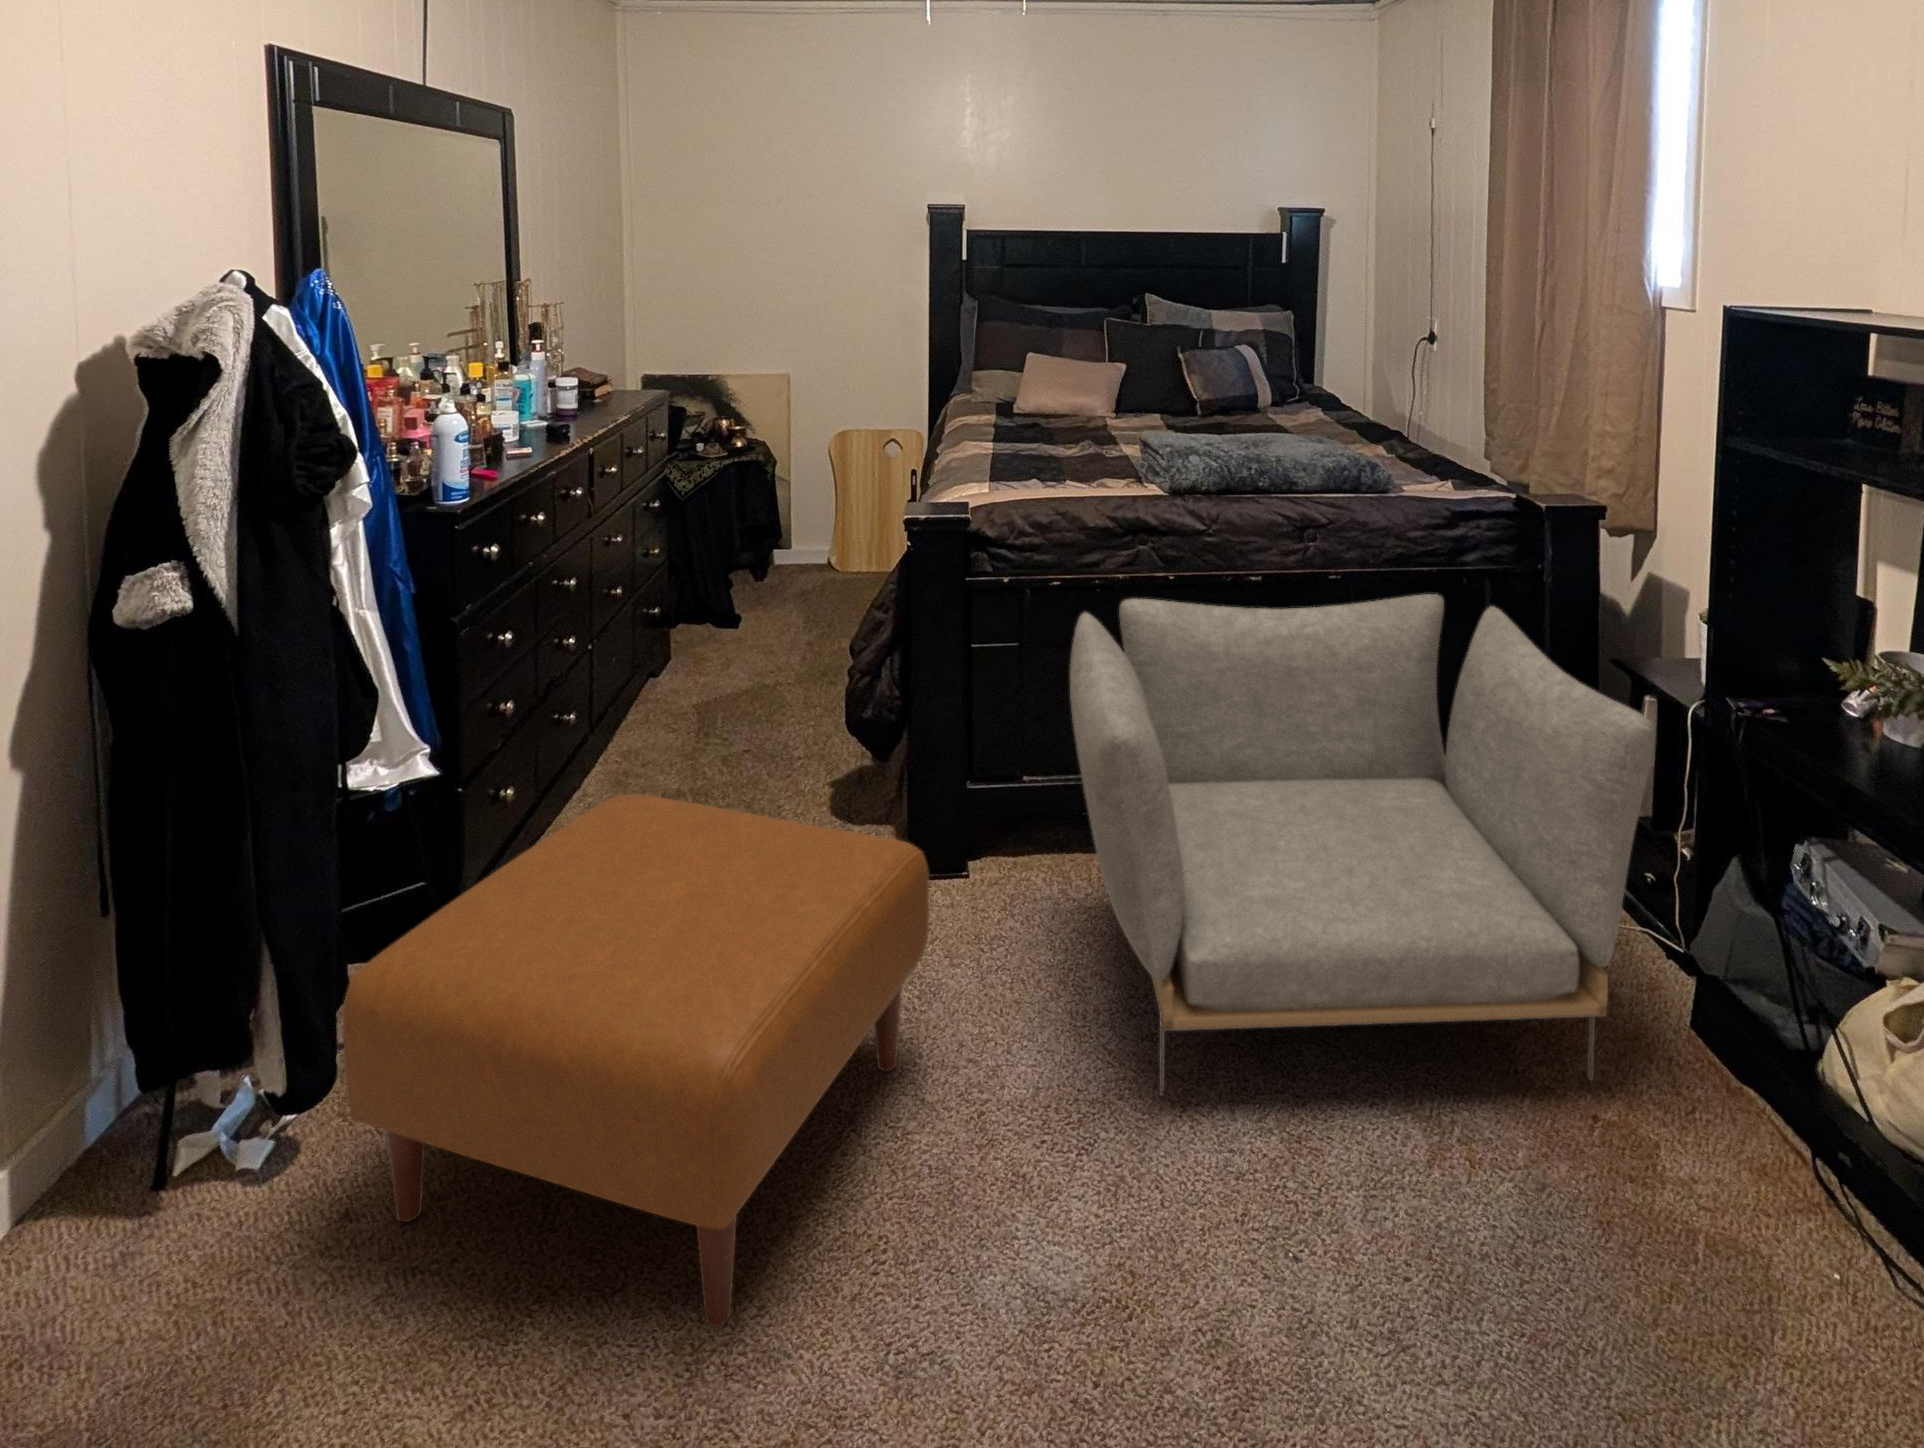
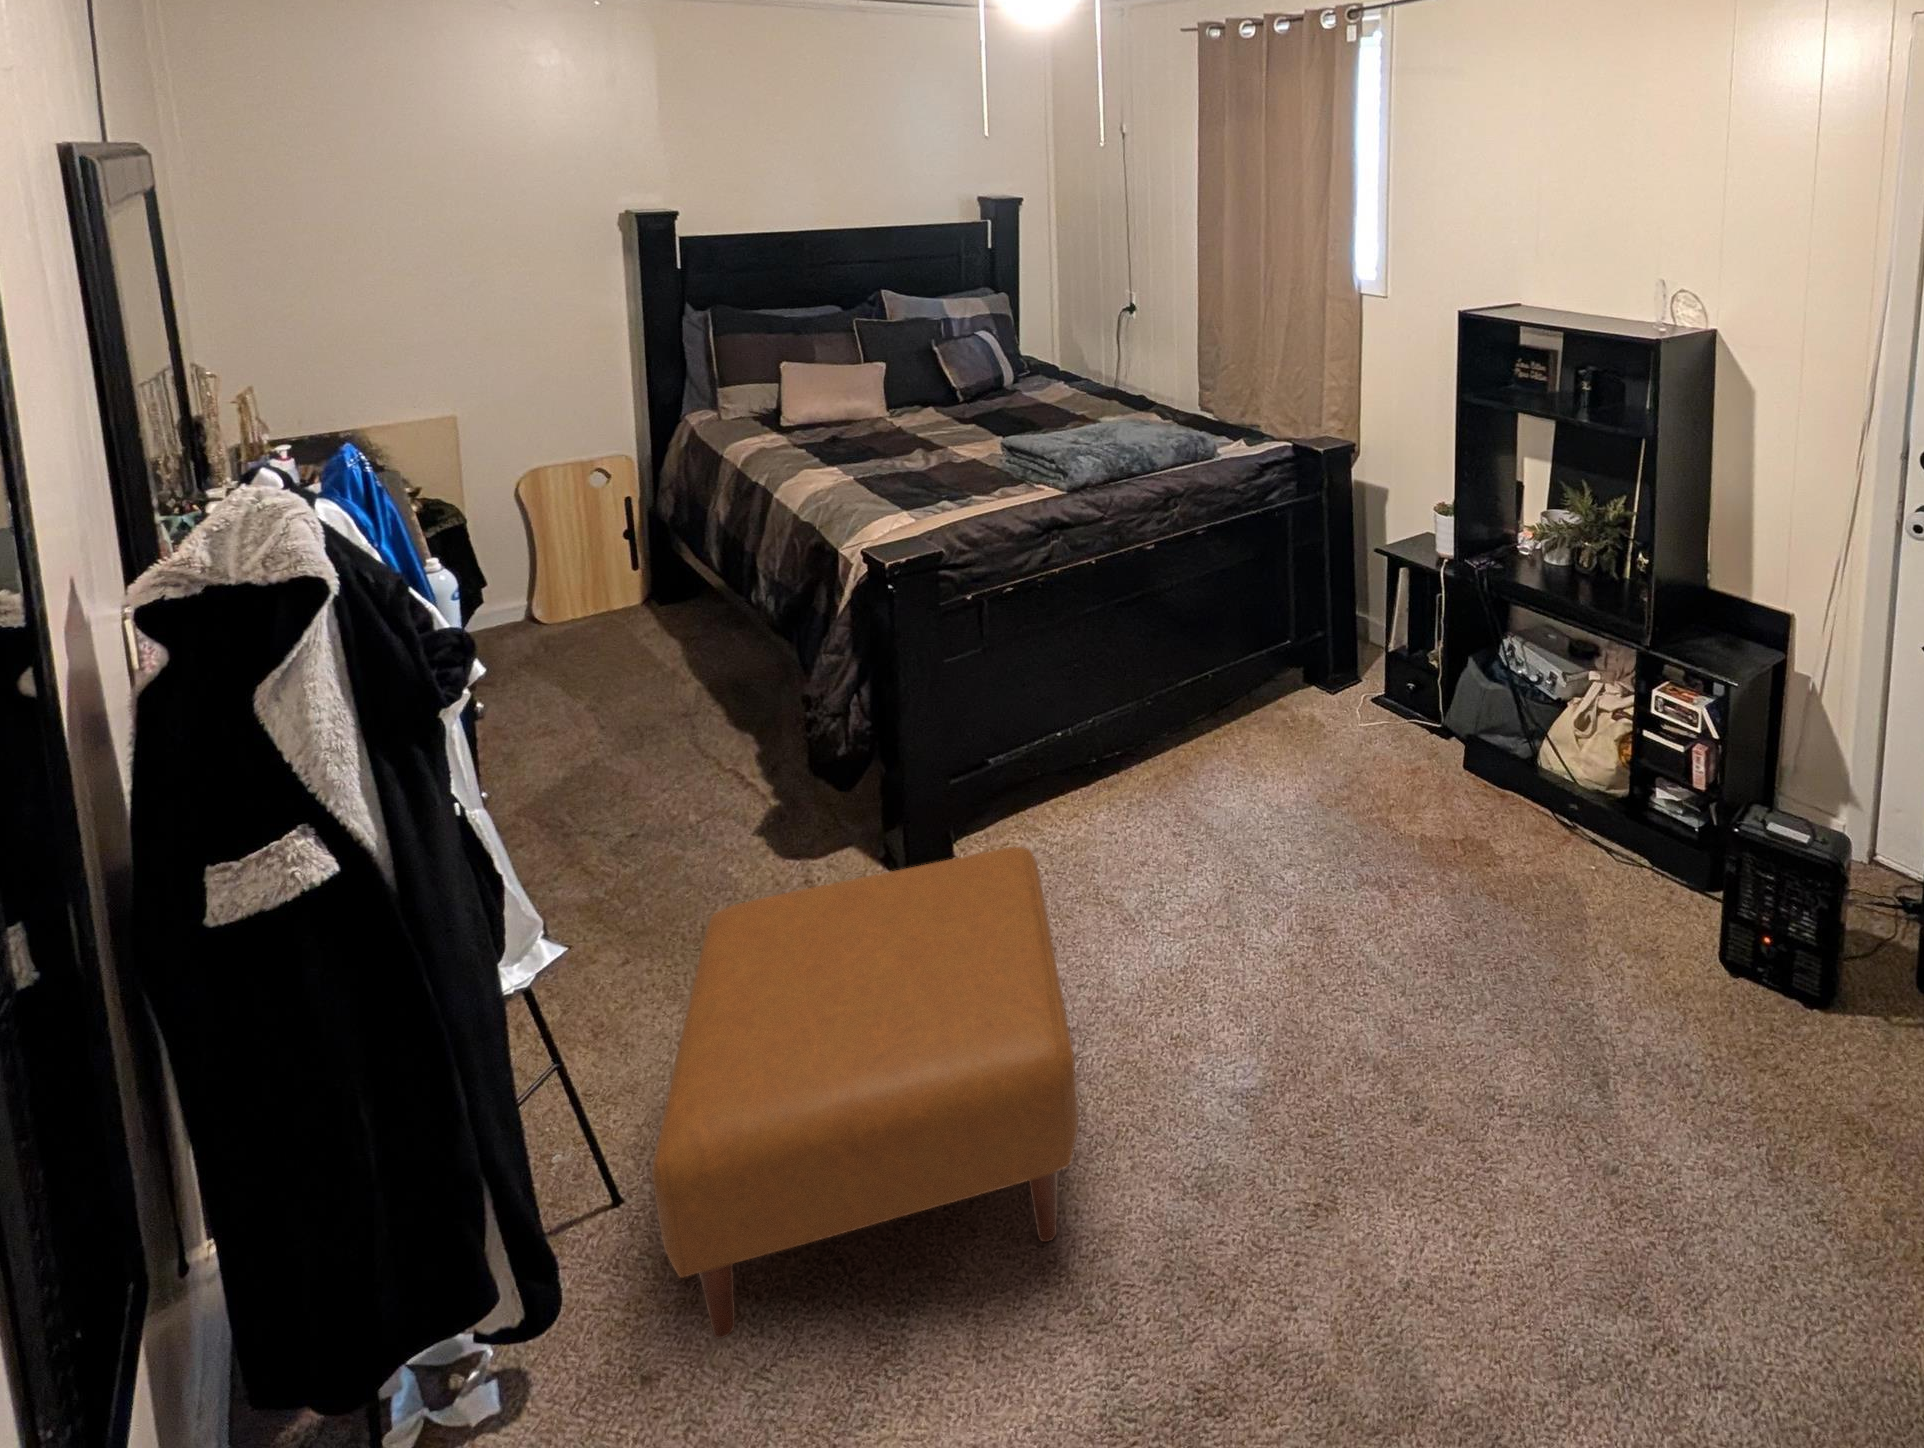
armchair: present [1070,594,1655,1096] -> none [1044,532,1460,945]

